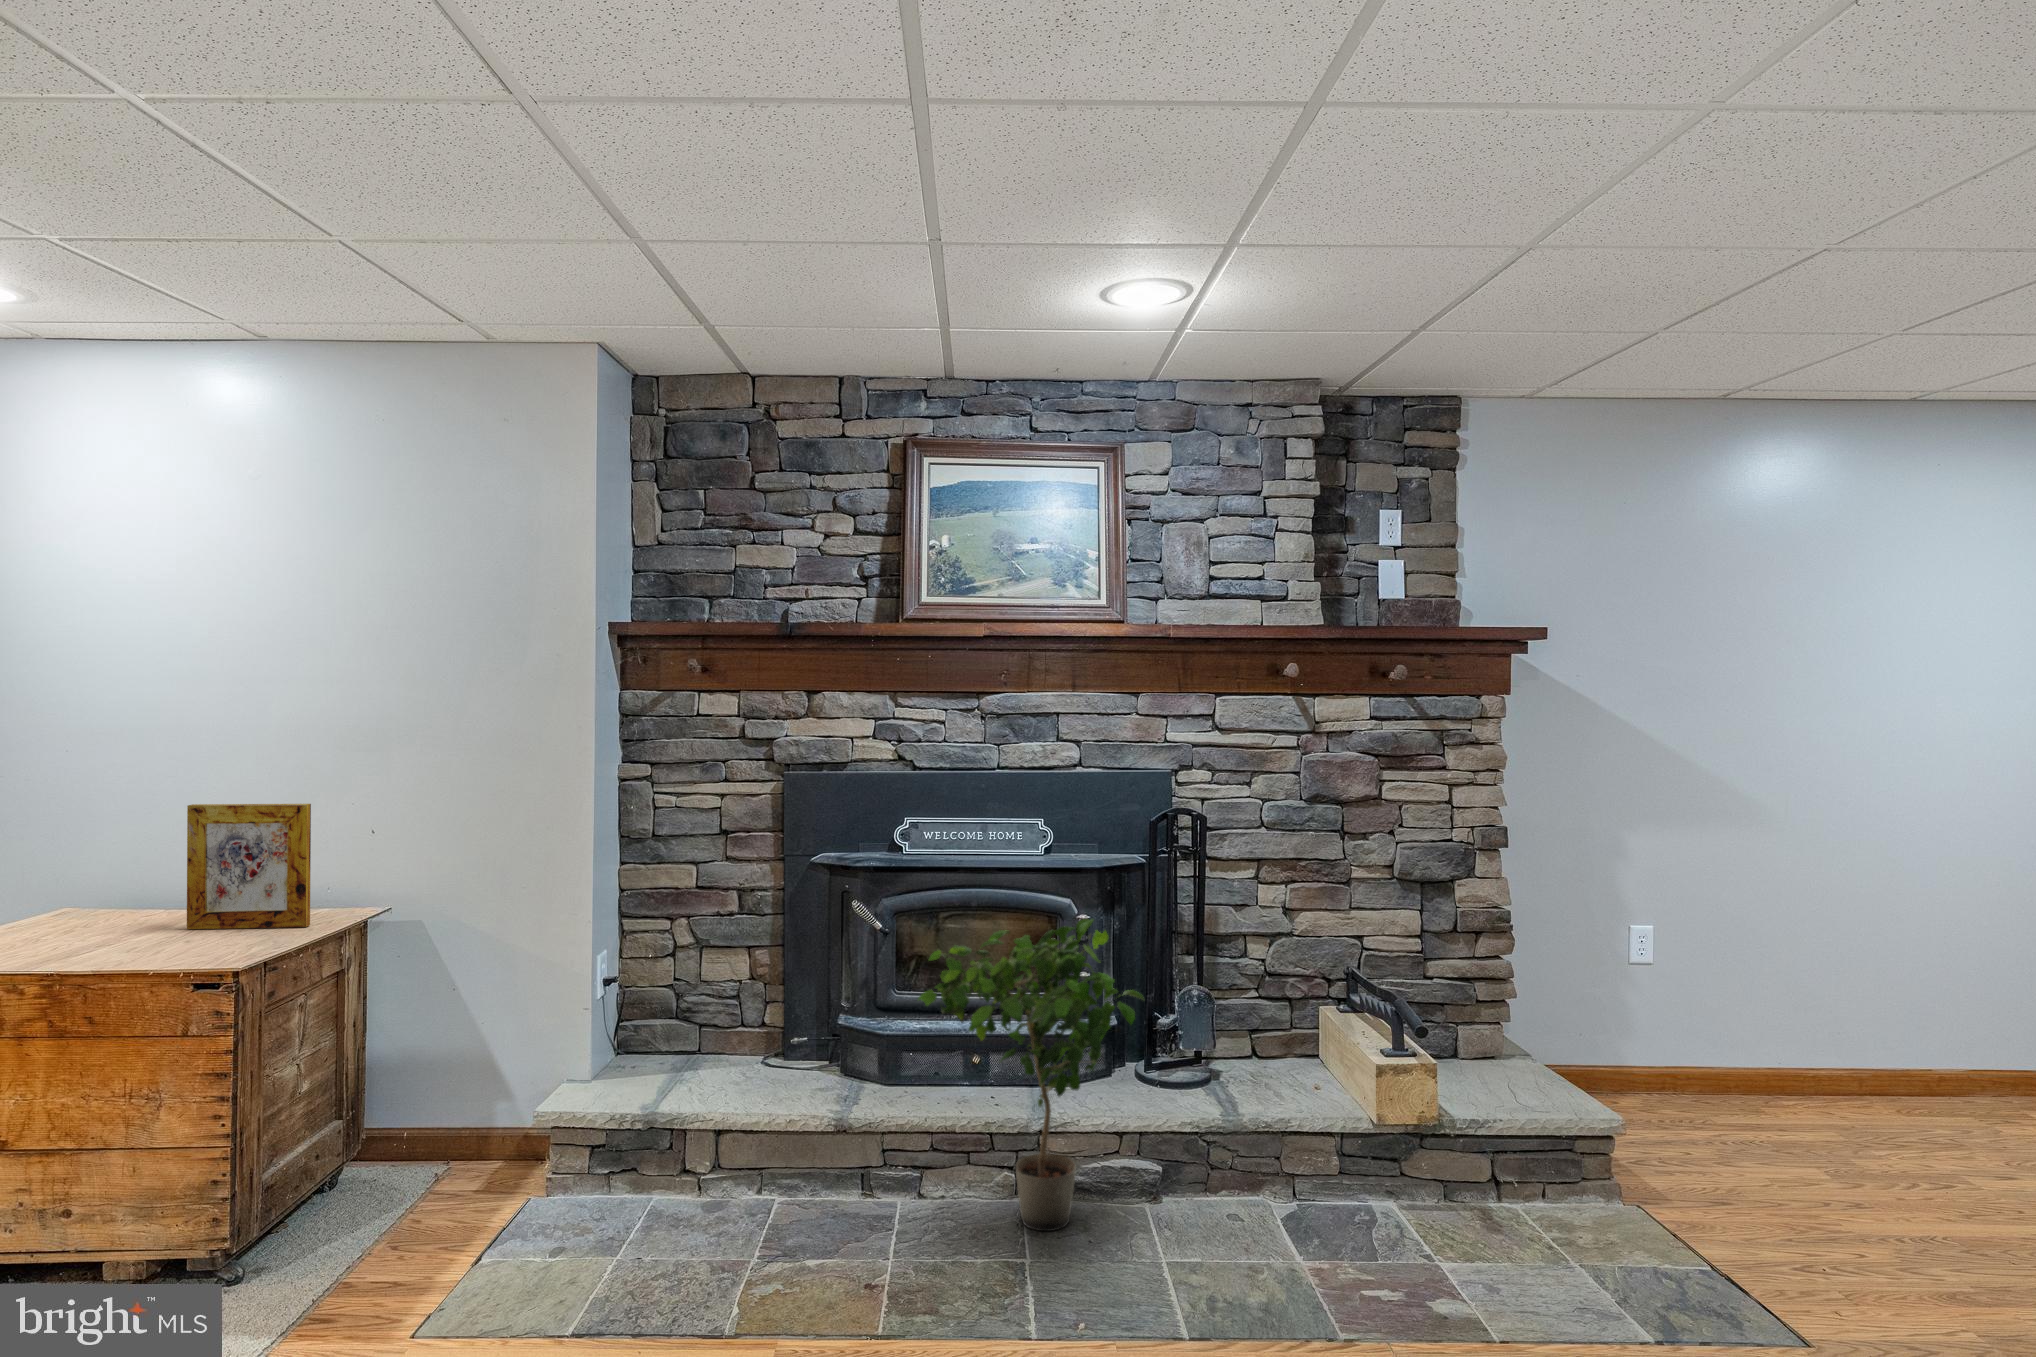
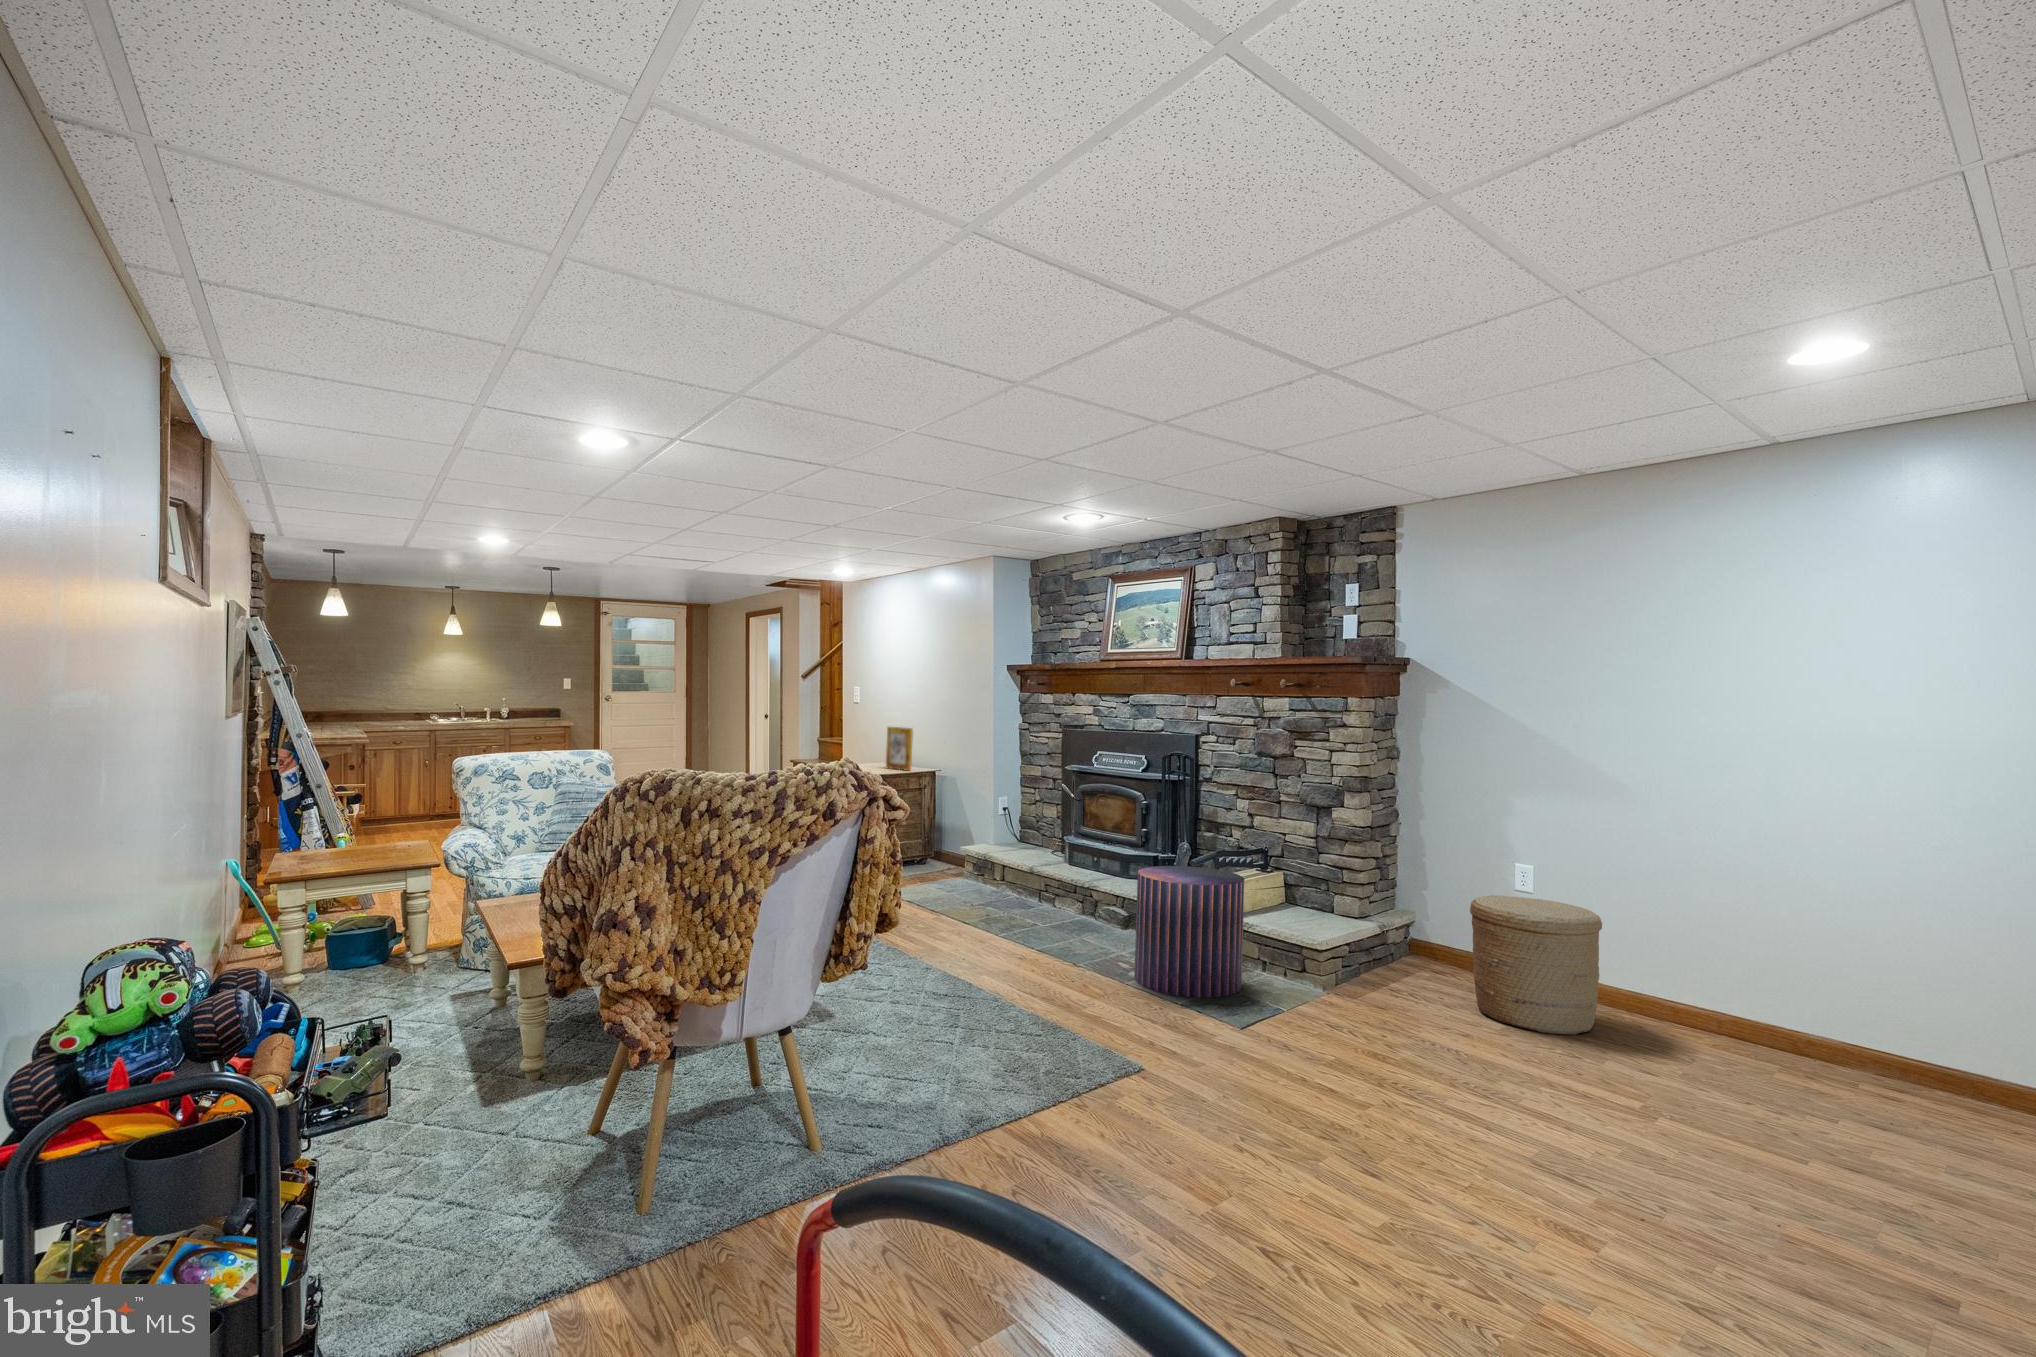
potted plant: present [918,919,1144,1231] -> none [1018,793,1126,926]
woven basket: none [1665,961,1847,1150] -> present [1470,895,1602,1035]
pouf: none [1424,1035,1647,1325] -> present [1134,866,1244,998]

